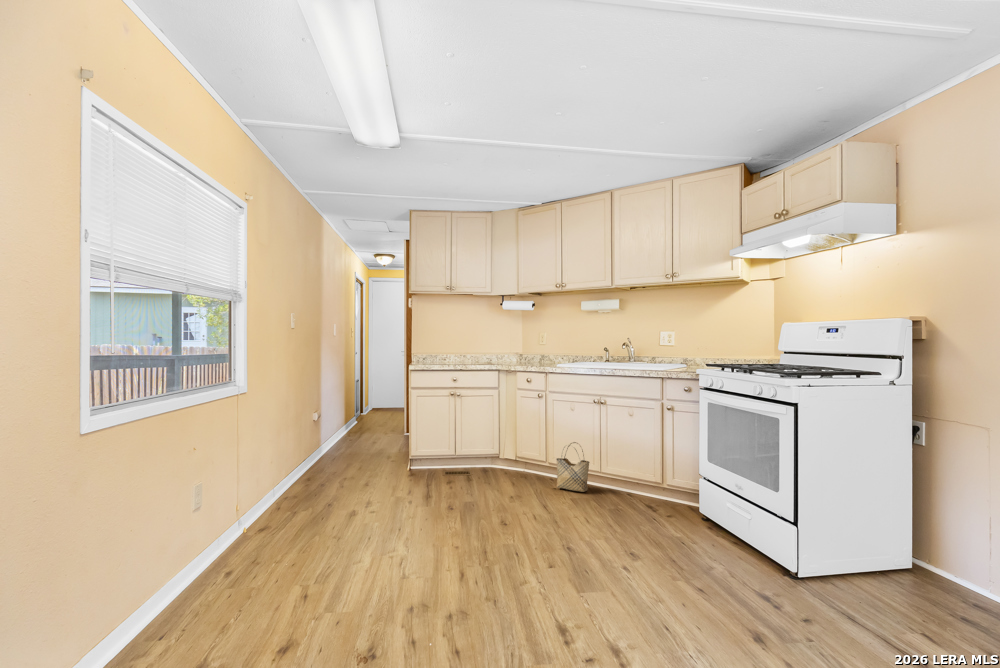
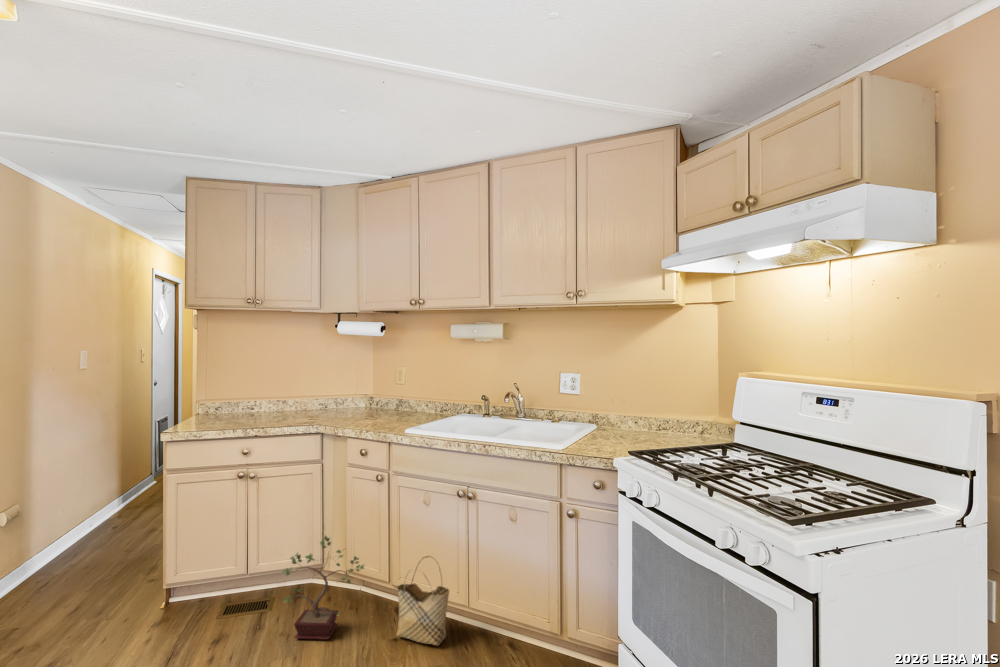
potted plant: none [486,426,538,486] -> present [282,536,364,640]

